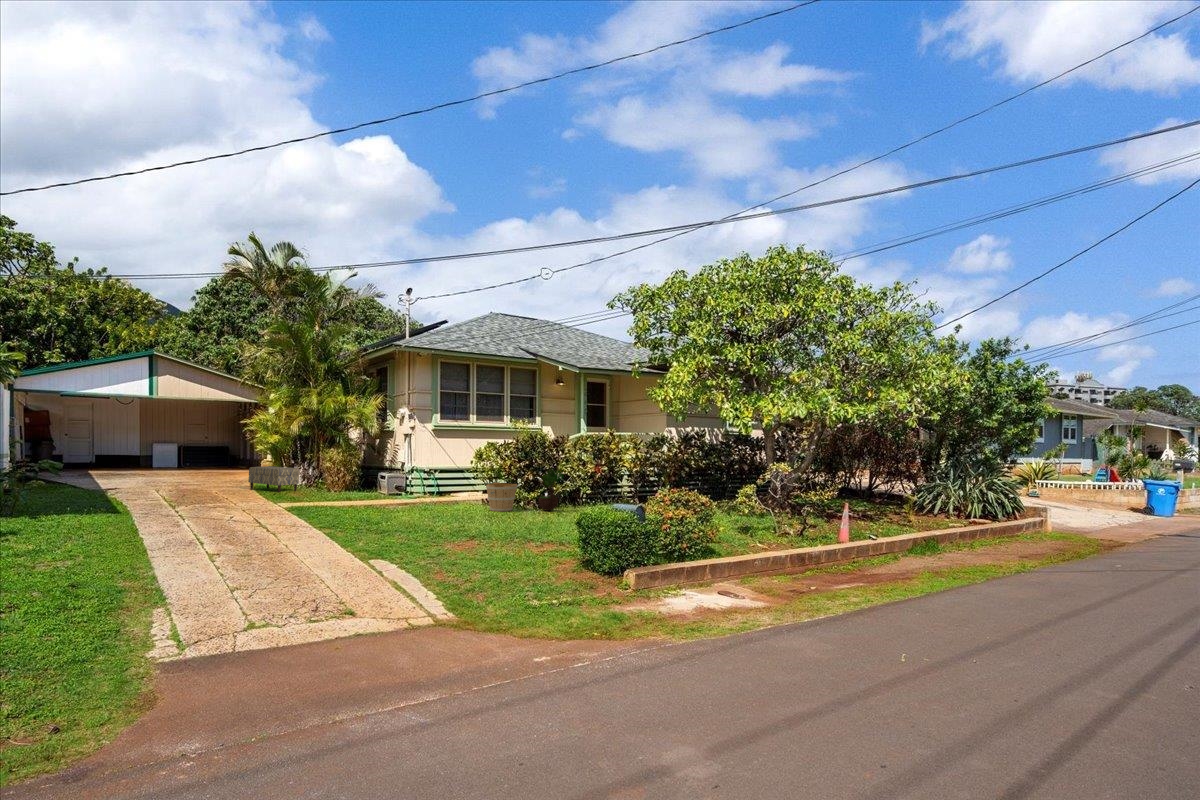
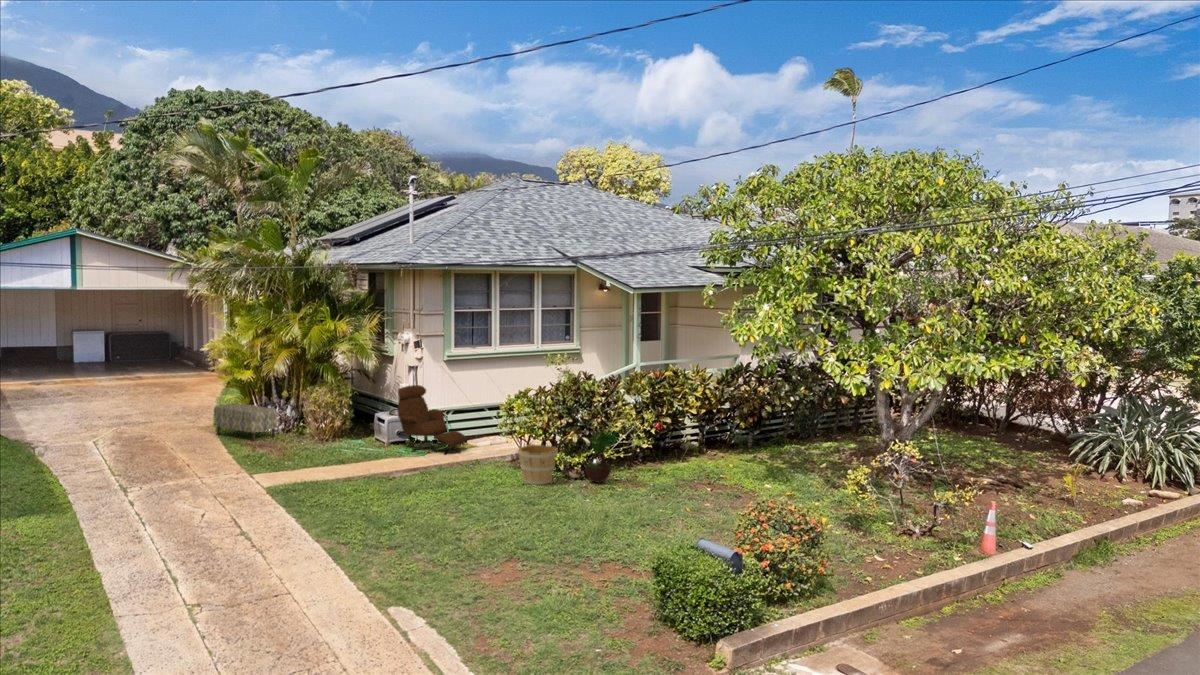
lounge chair: none [395,448,449,499] -> present [398,385,467,454]

